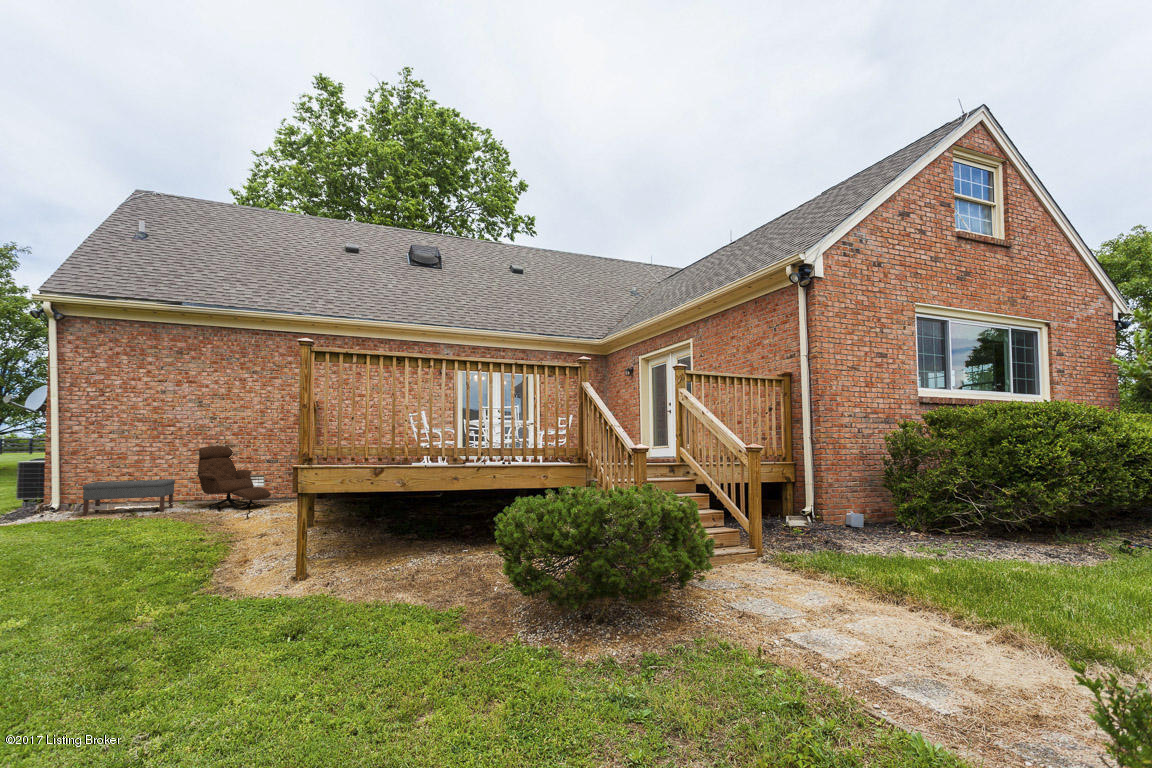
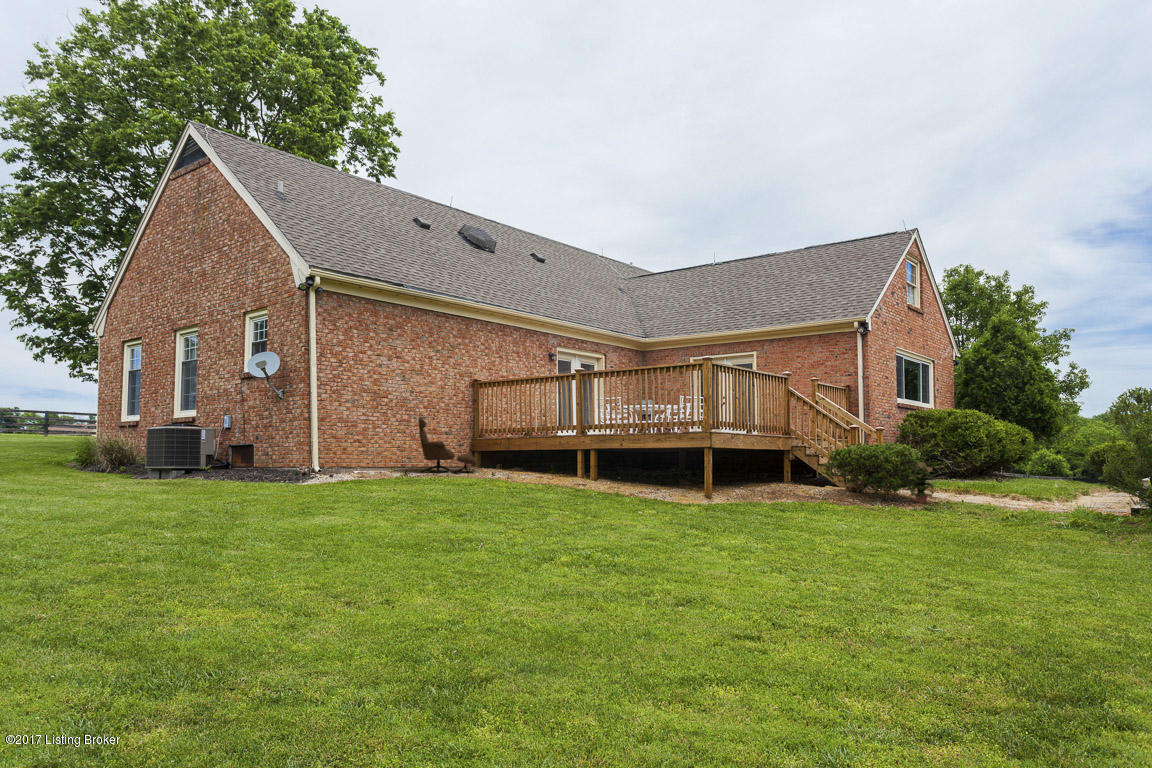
bench: present [82,479,175,516] -> none [337,446,405,477]
decorative plant: none [536,547,614,662] -> present [908,462,934,503]

